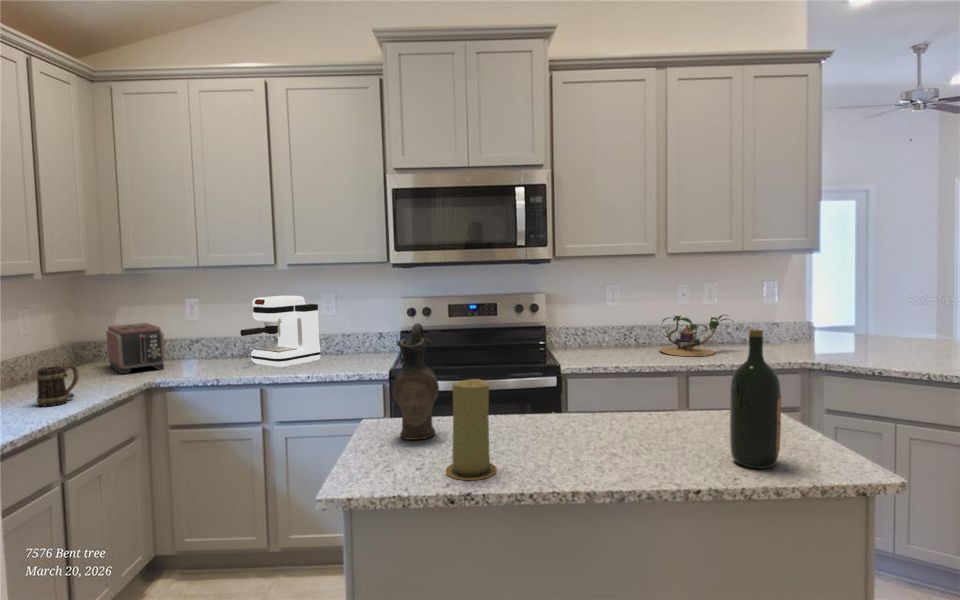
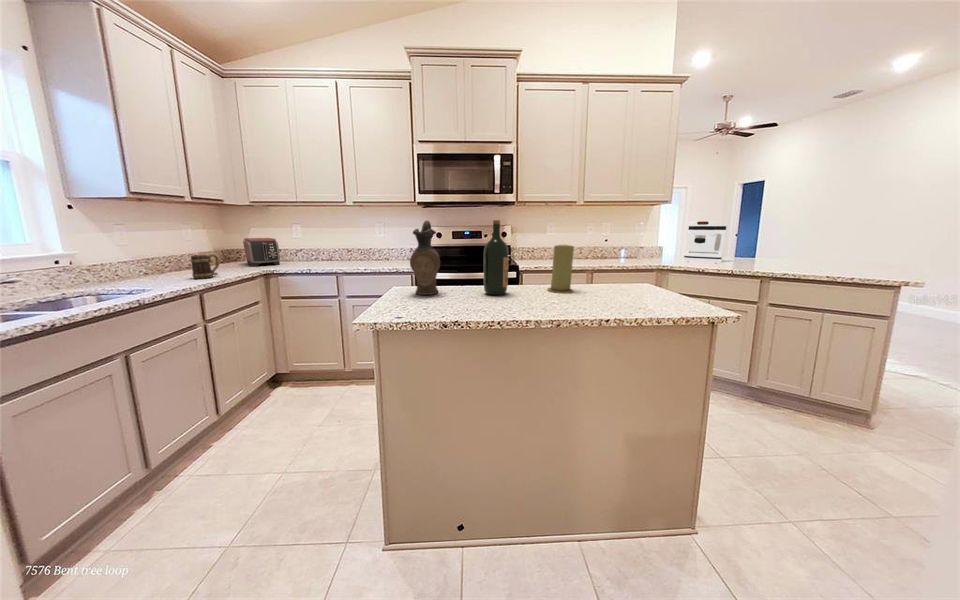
coffee maker: present [240,296,320,368] -> present [684,221,726,263]
plant: present [660,315,730,356] -> none [575,240,621,264]
wine bottle: present [730,329,781,468] -> present [484,220,509,295]
candle: present [446,379,497,480] -> present [547,245,574,293]

